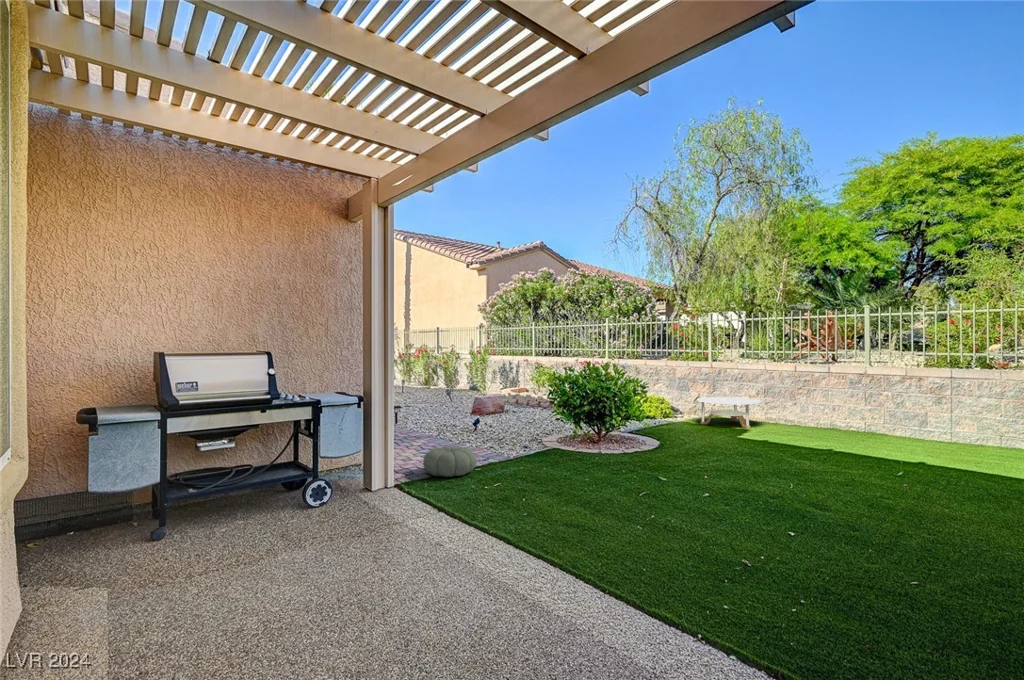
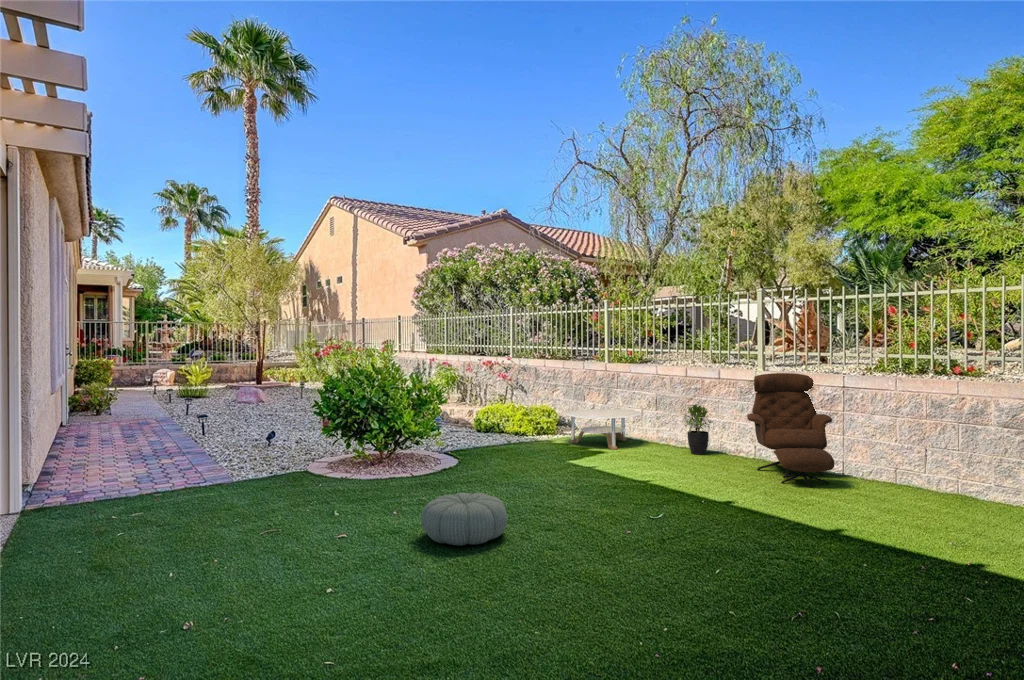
lounge chair: none [876,369,974,451] -> present [747,373,835,487]
potted plant: none [804,391,829,430] -> present [684,404,711,455]
pouf: present [423,446,477,477] -> present [421,493,507,546]

